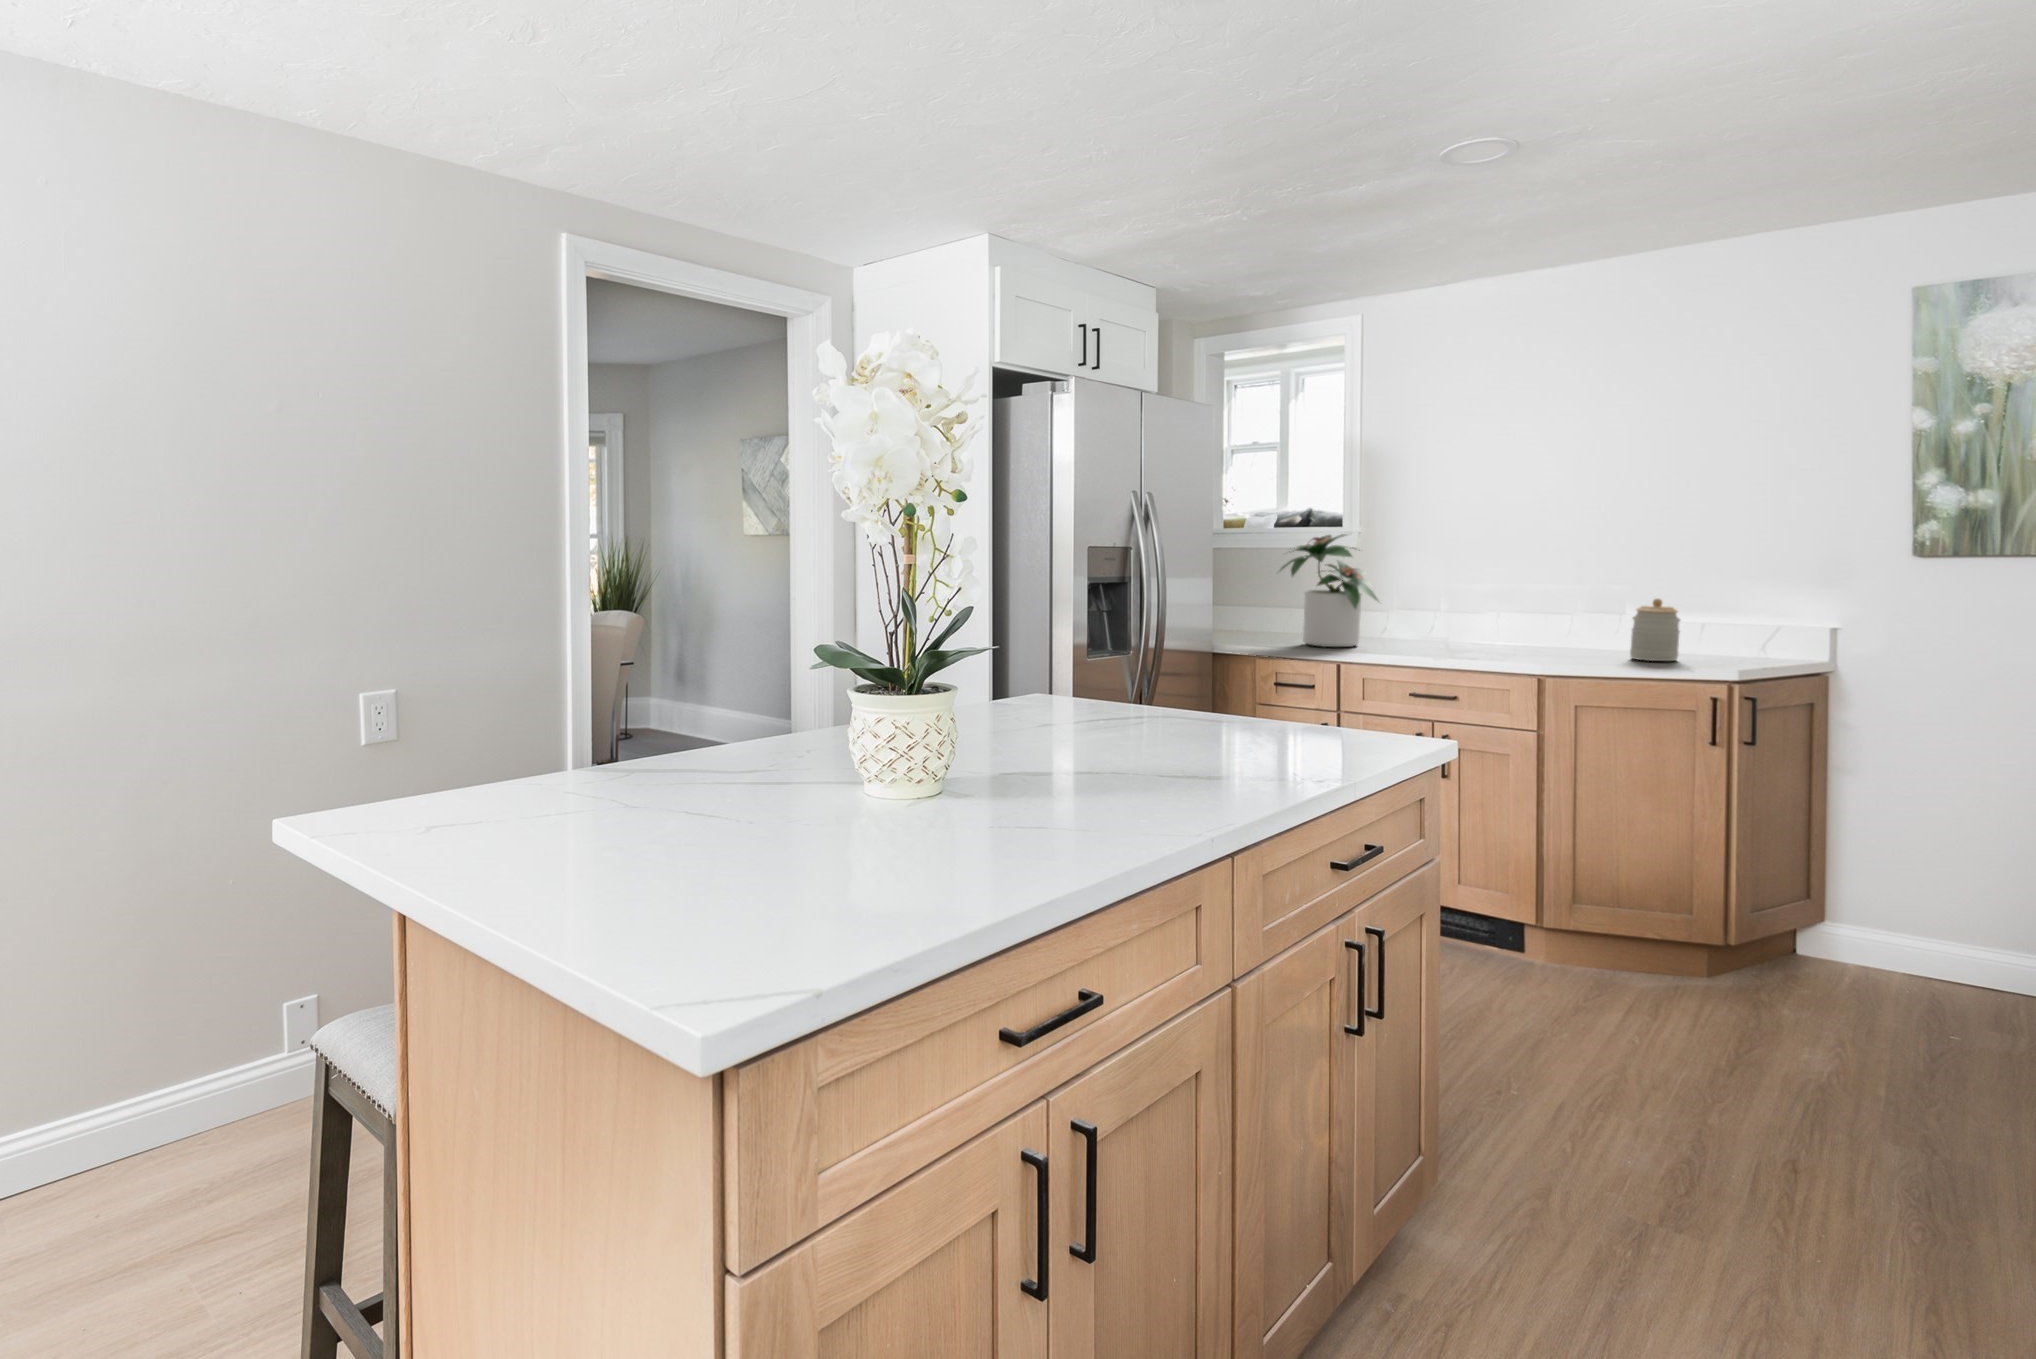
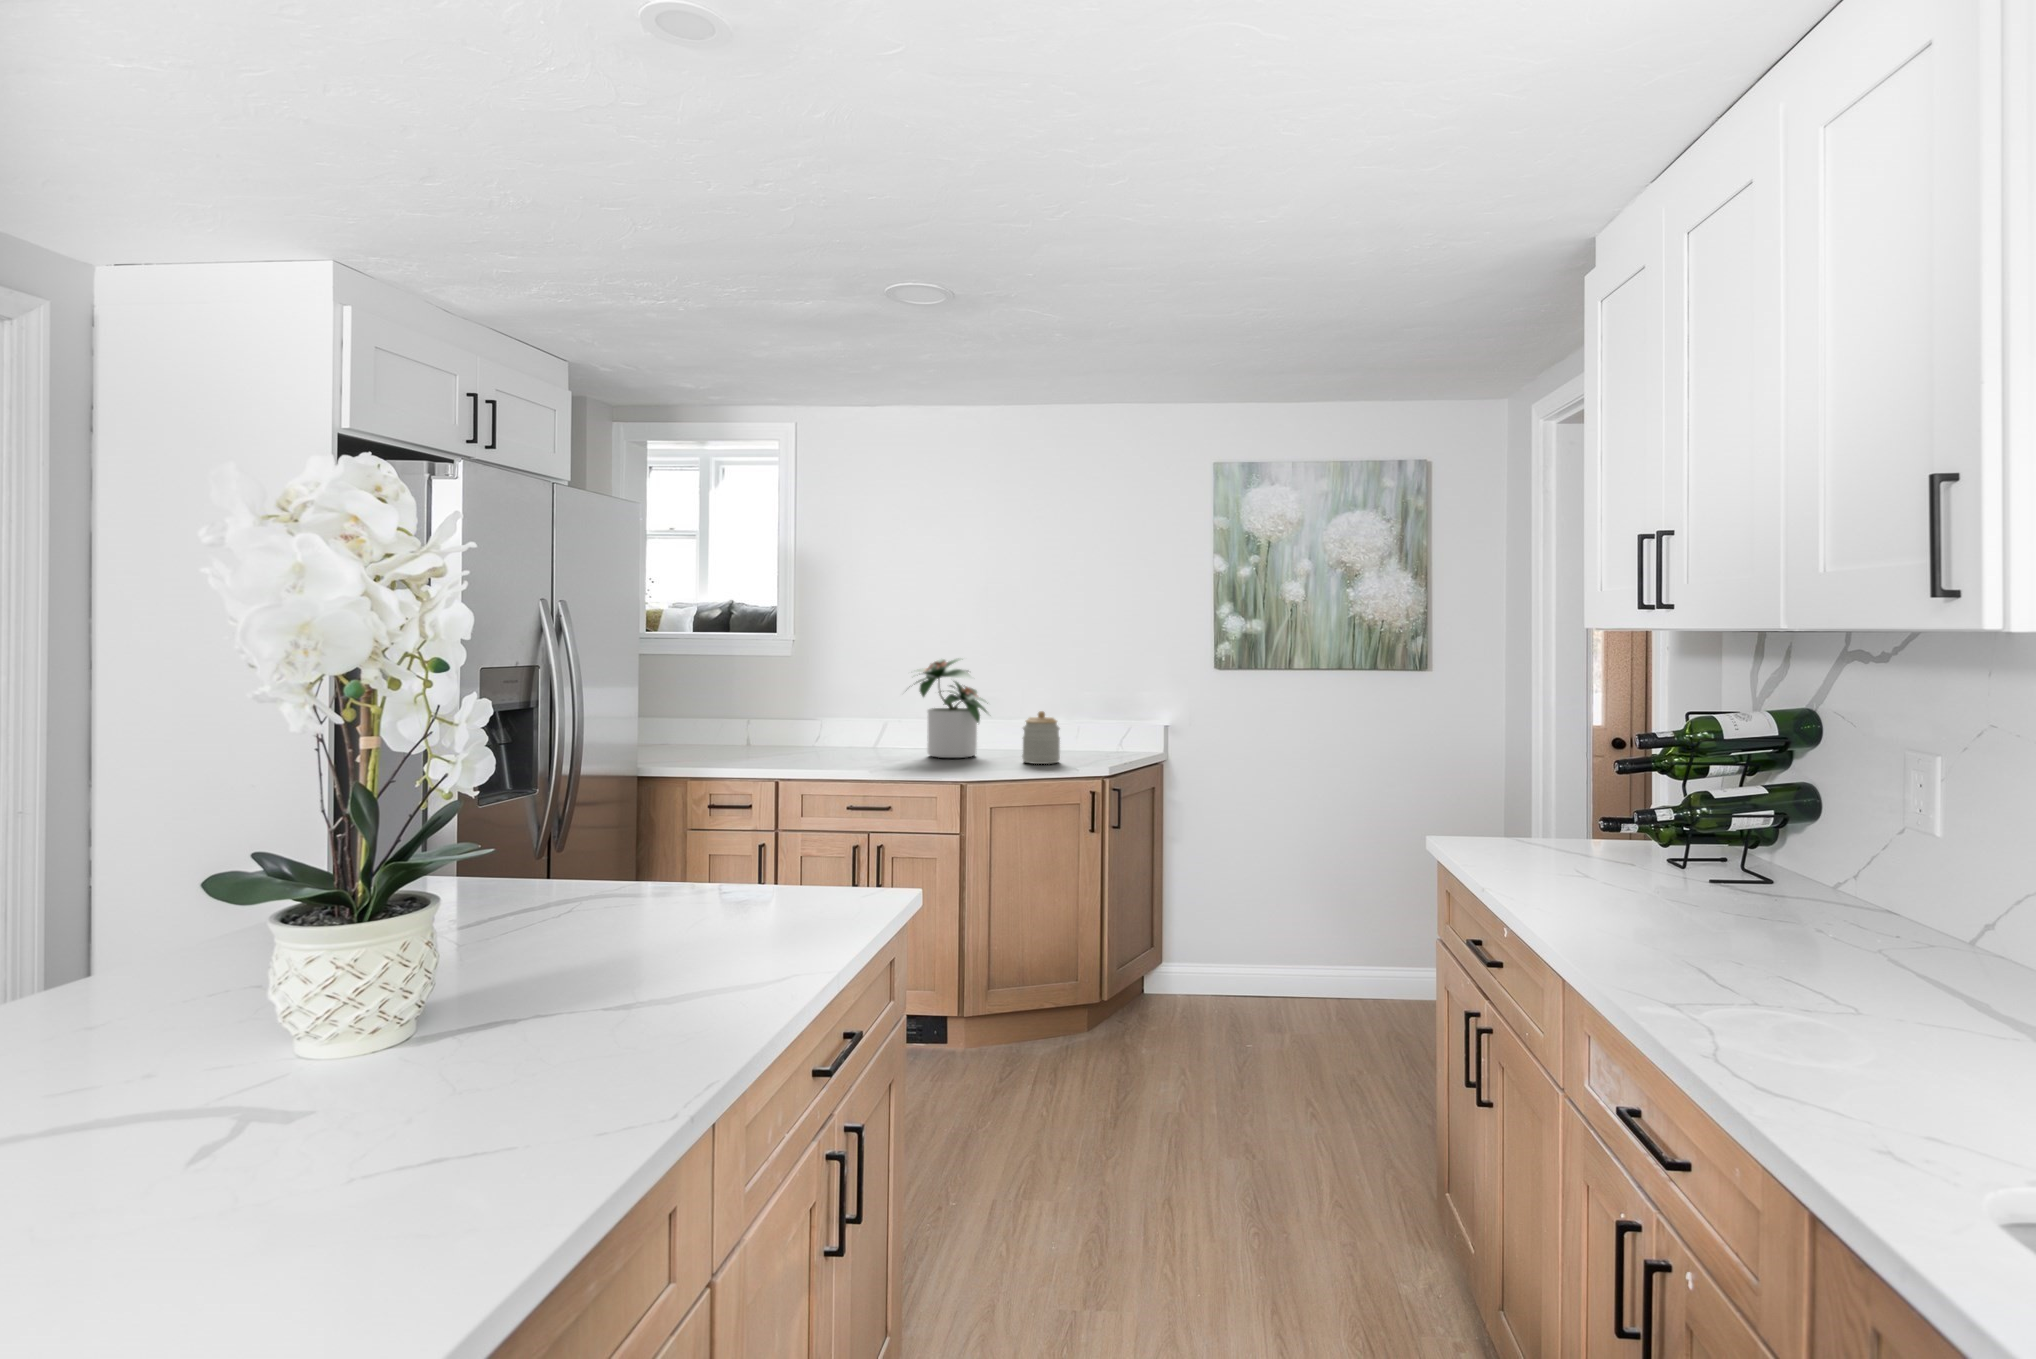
potted plant: present [1281,534,1379,647] -> present [914,658,988,758]

